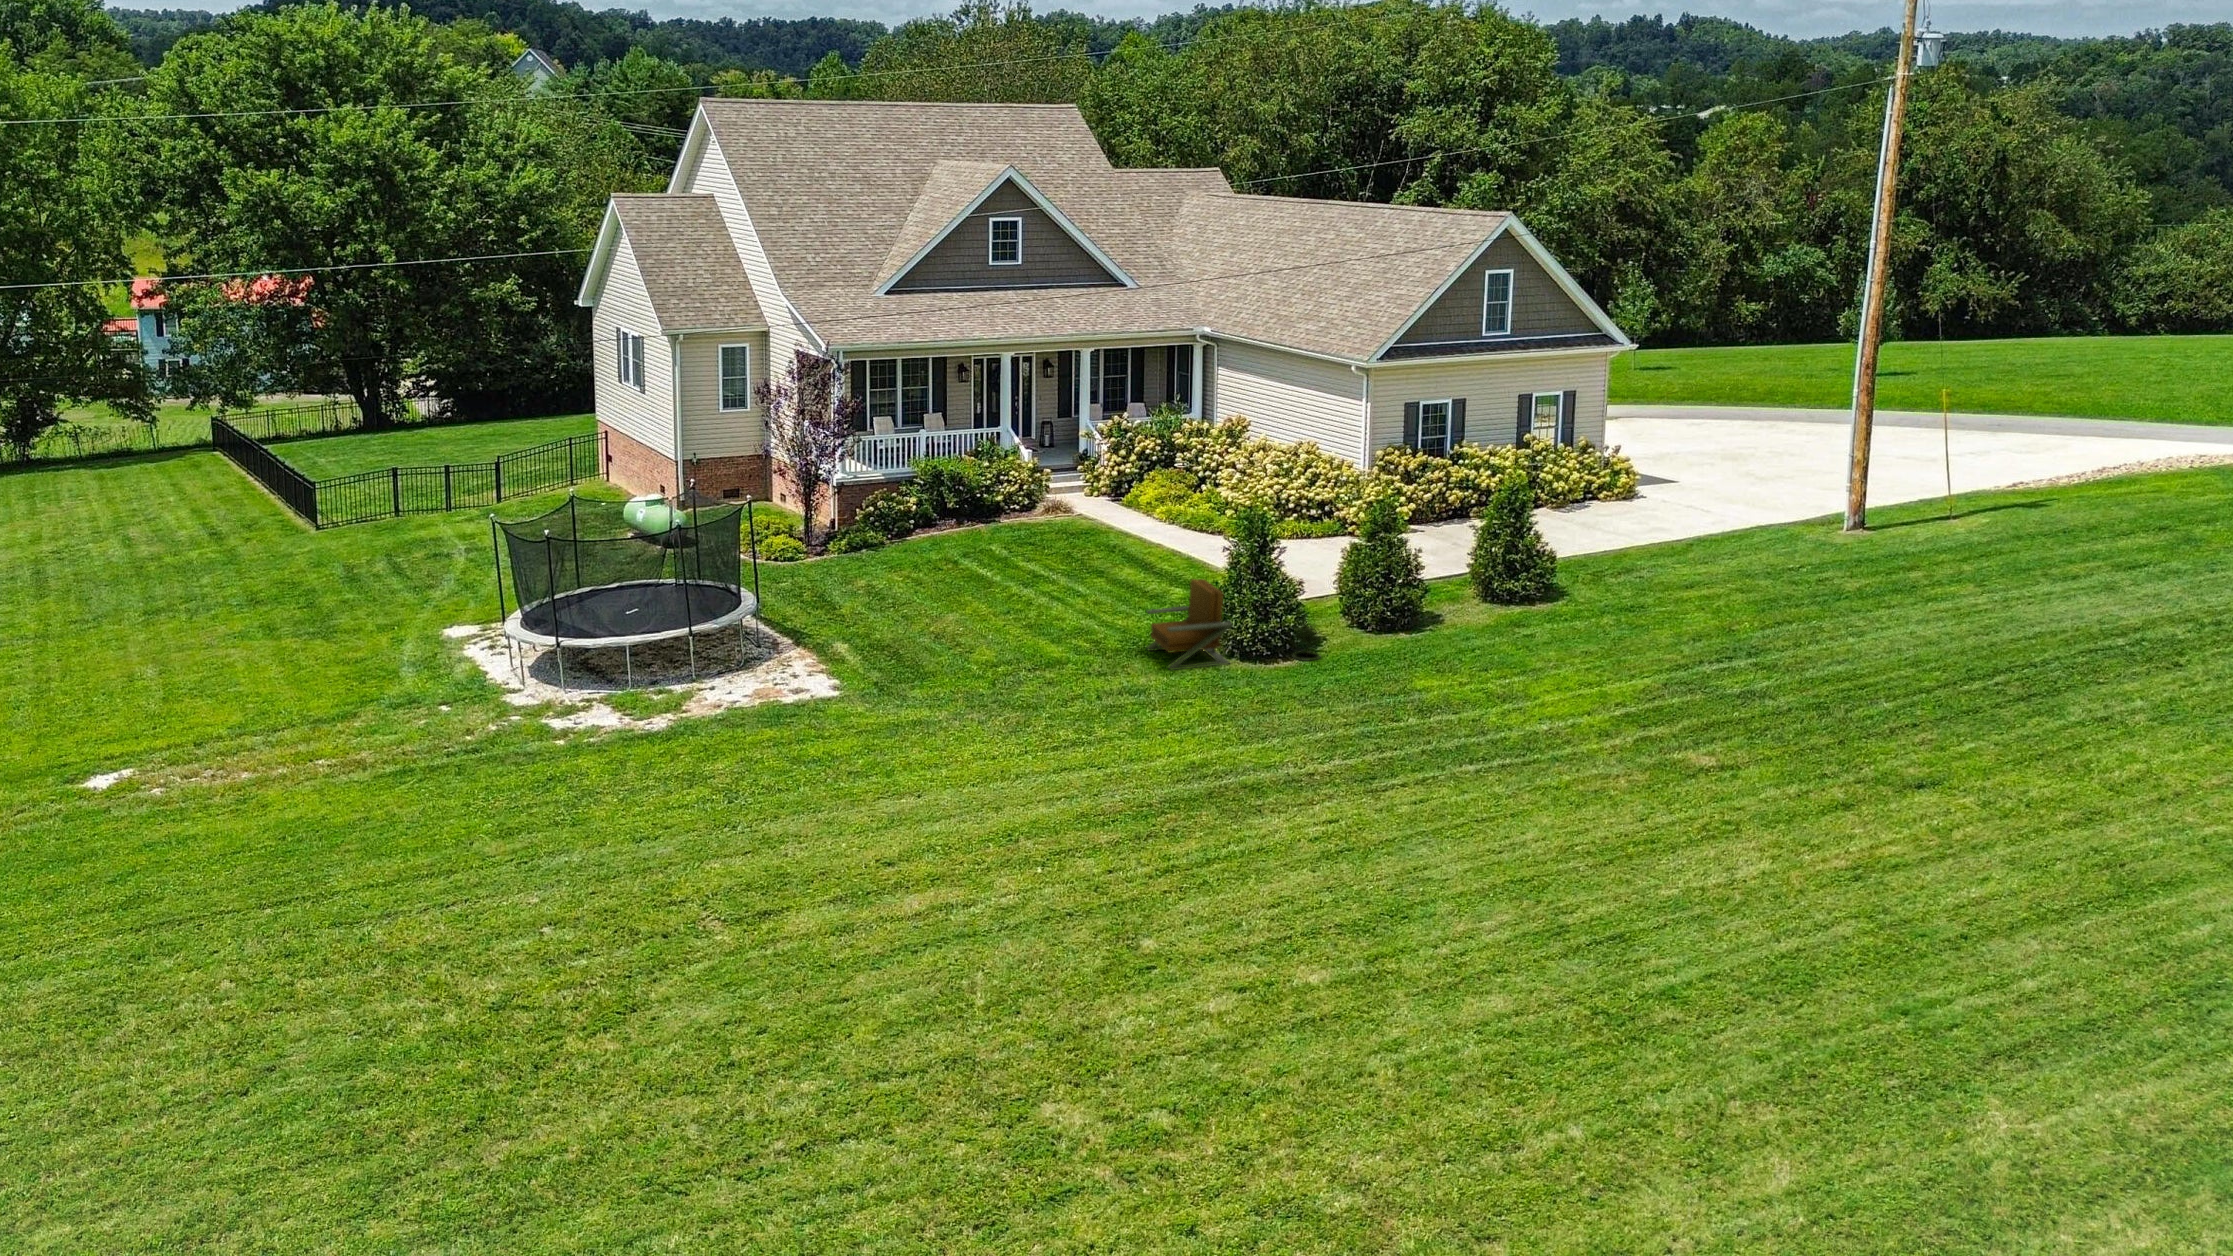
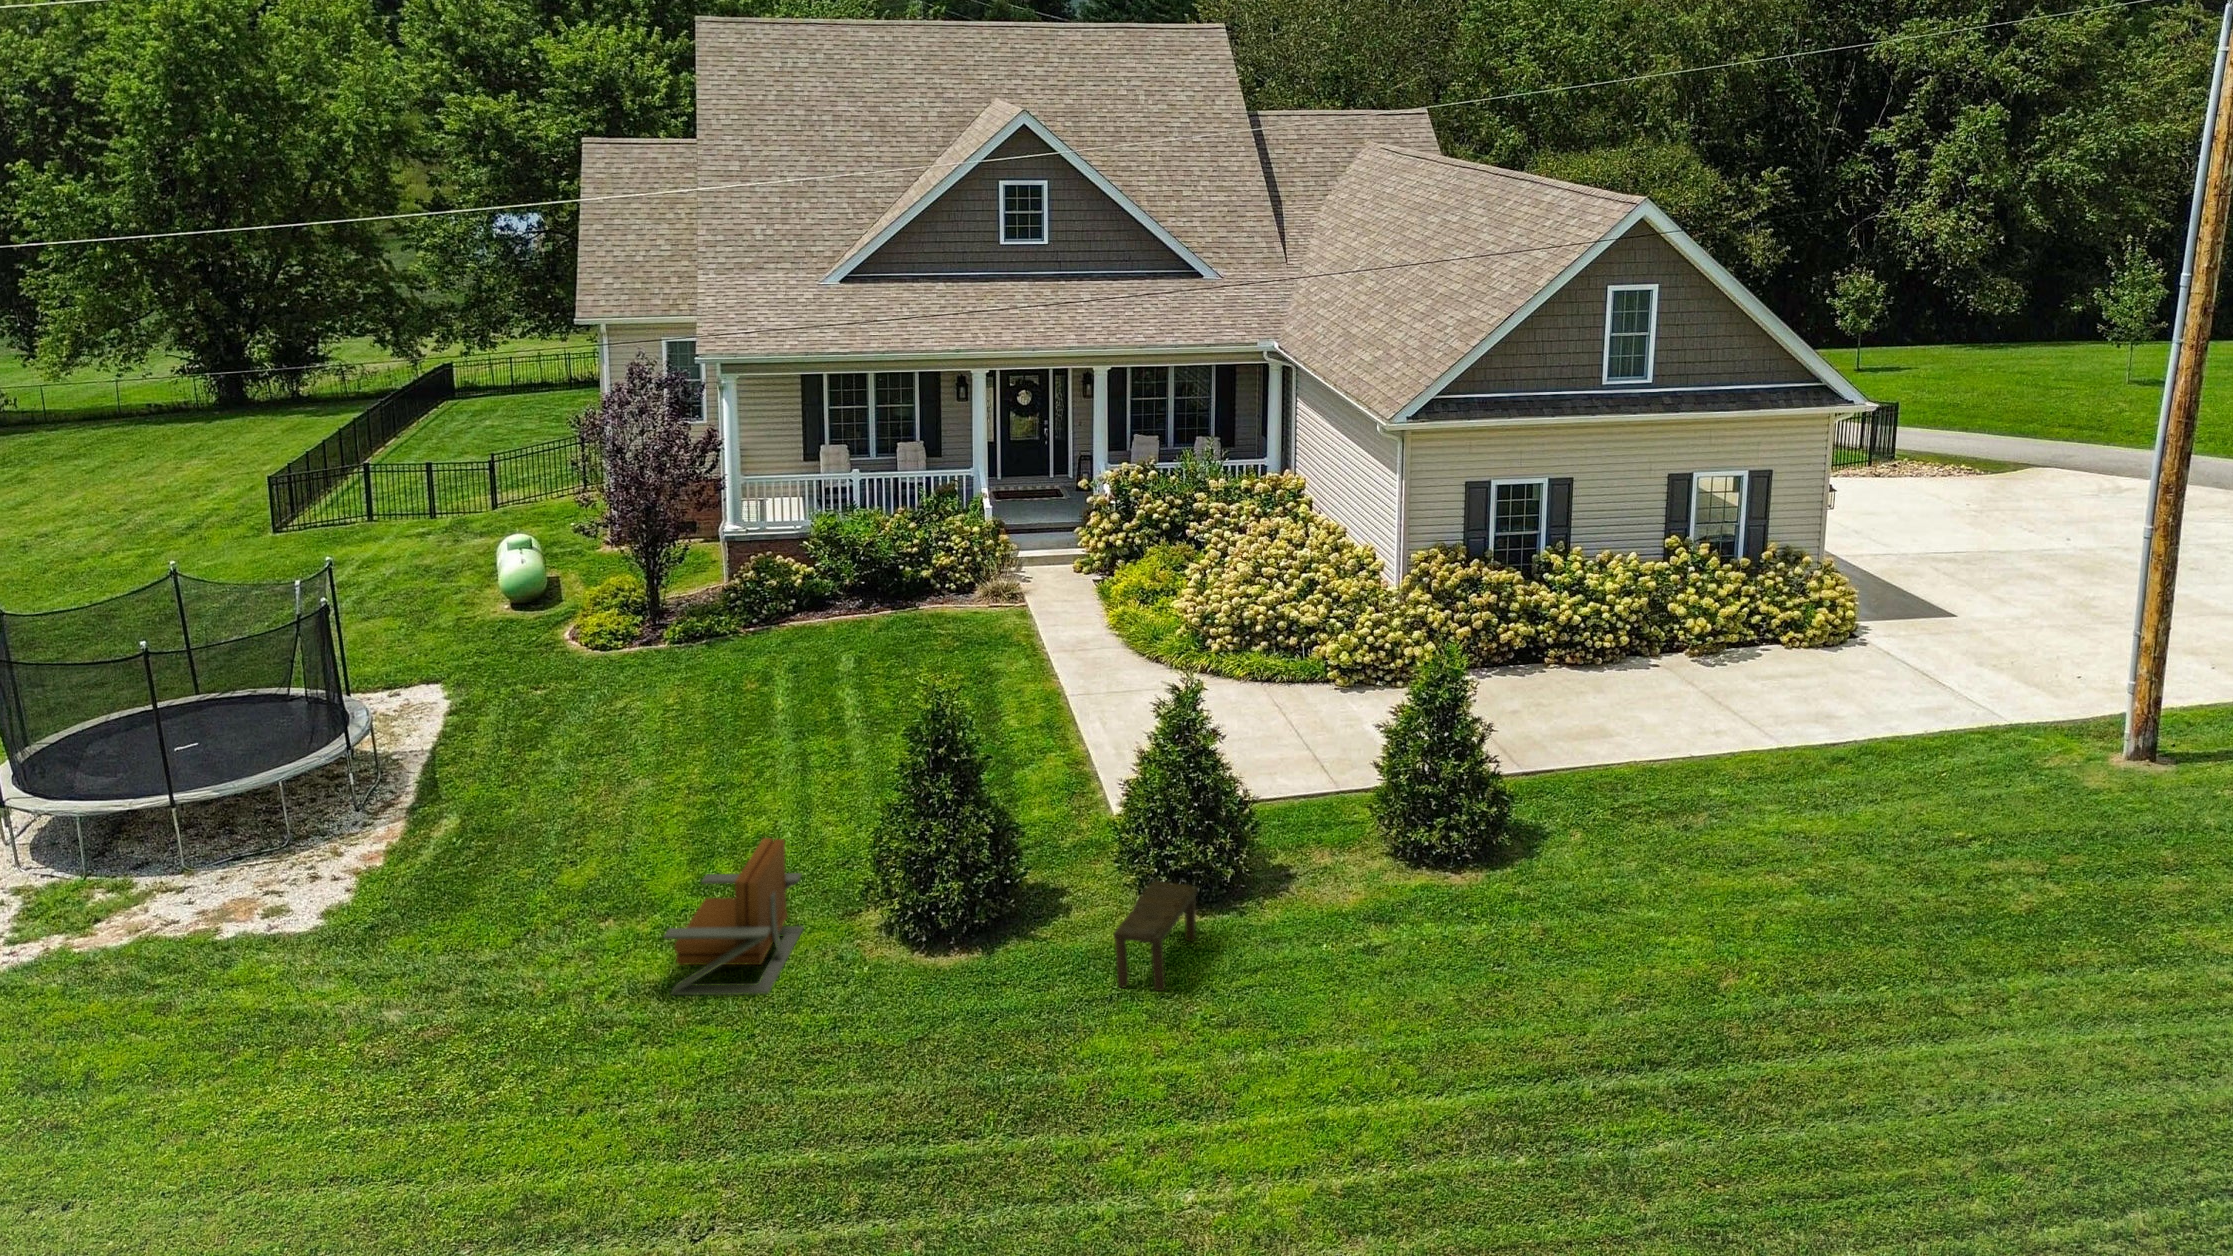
bench: none [1418,589,1459,641] -> present [1113,881,1197,991]
potted tree: present [1293,614,1320,661] -> none [866,925,916,1007]

